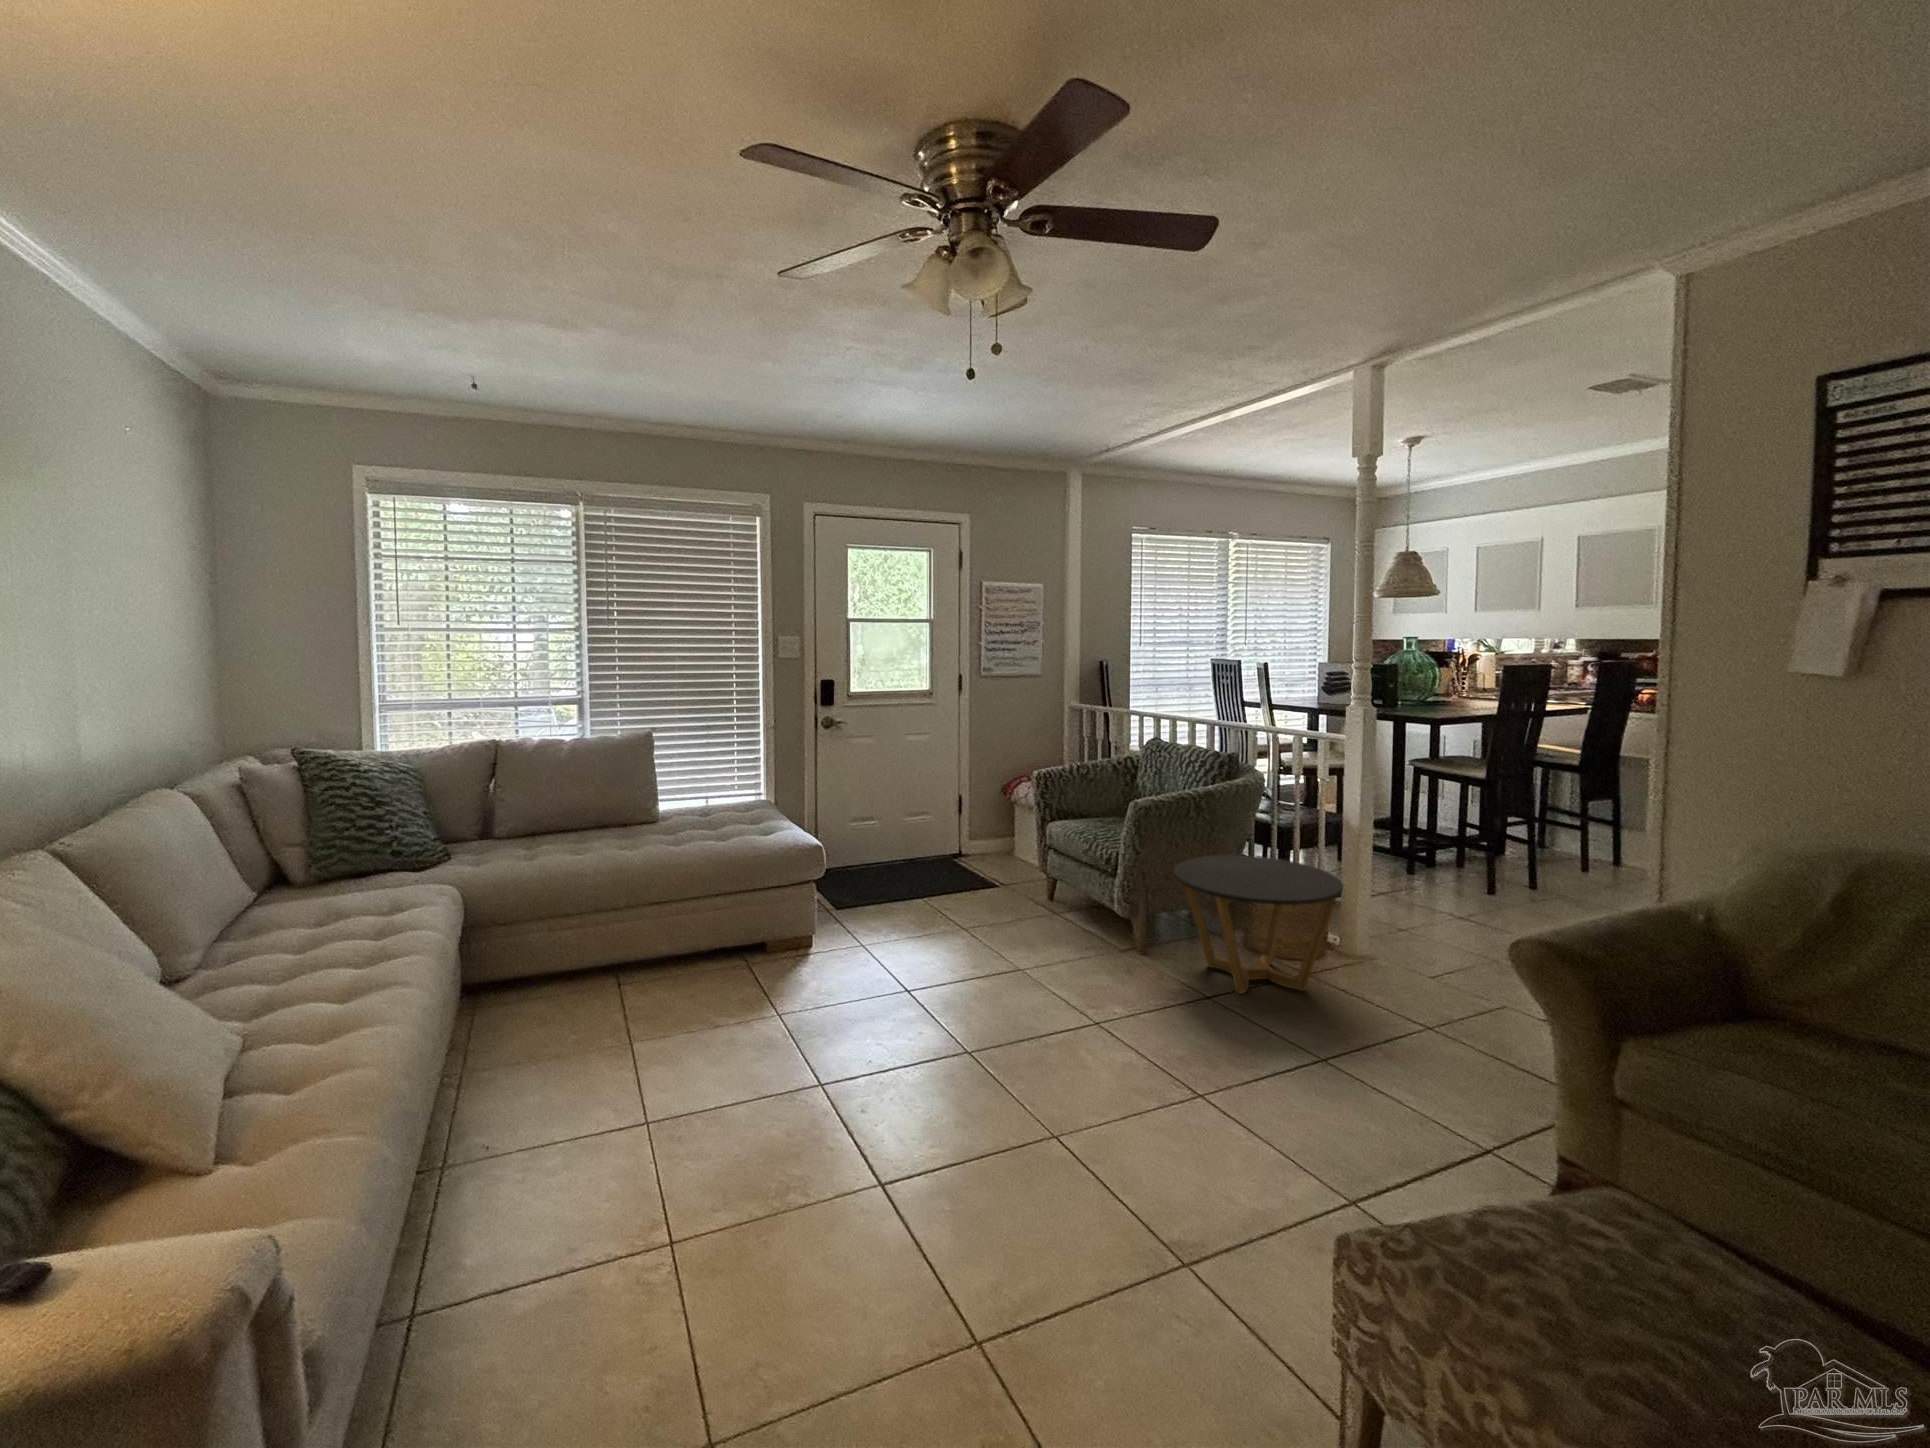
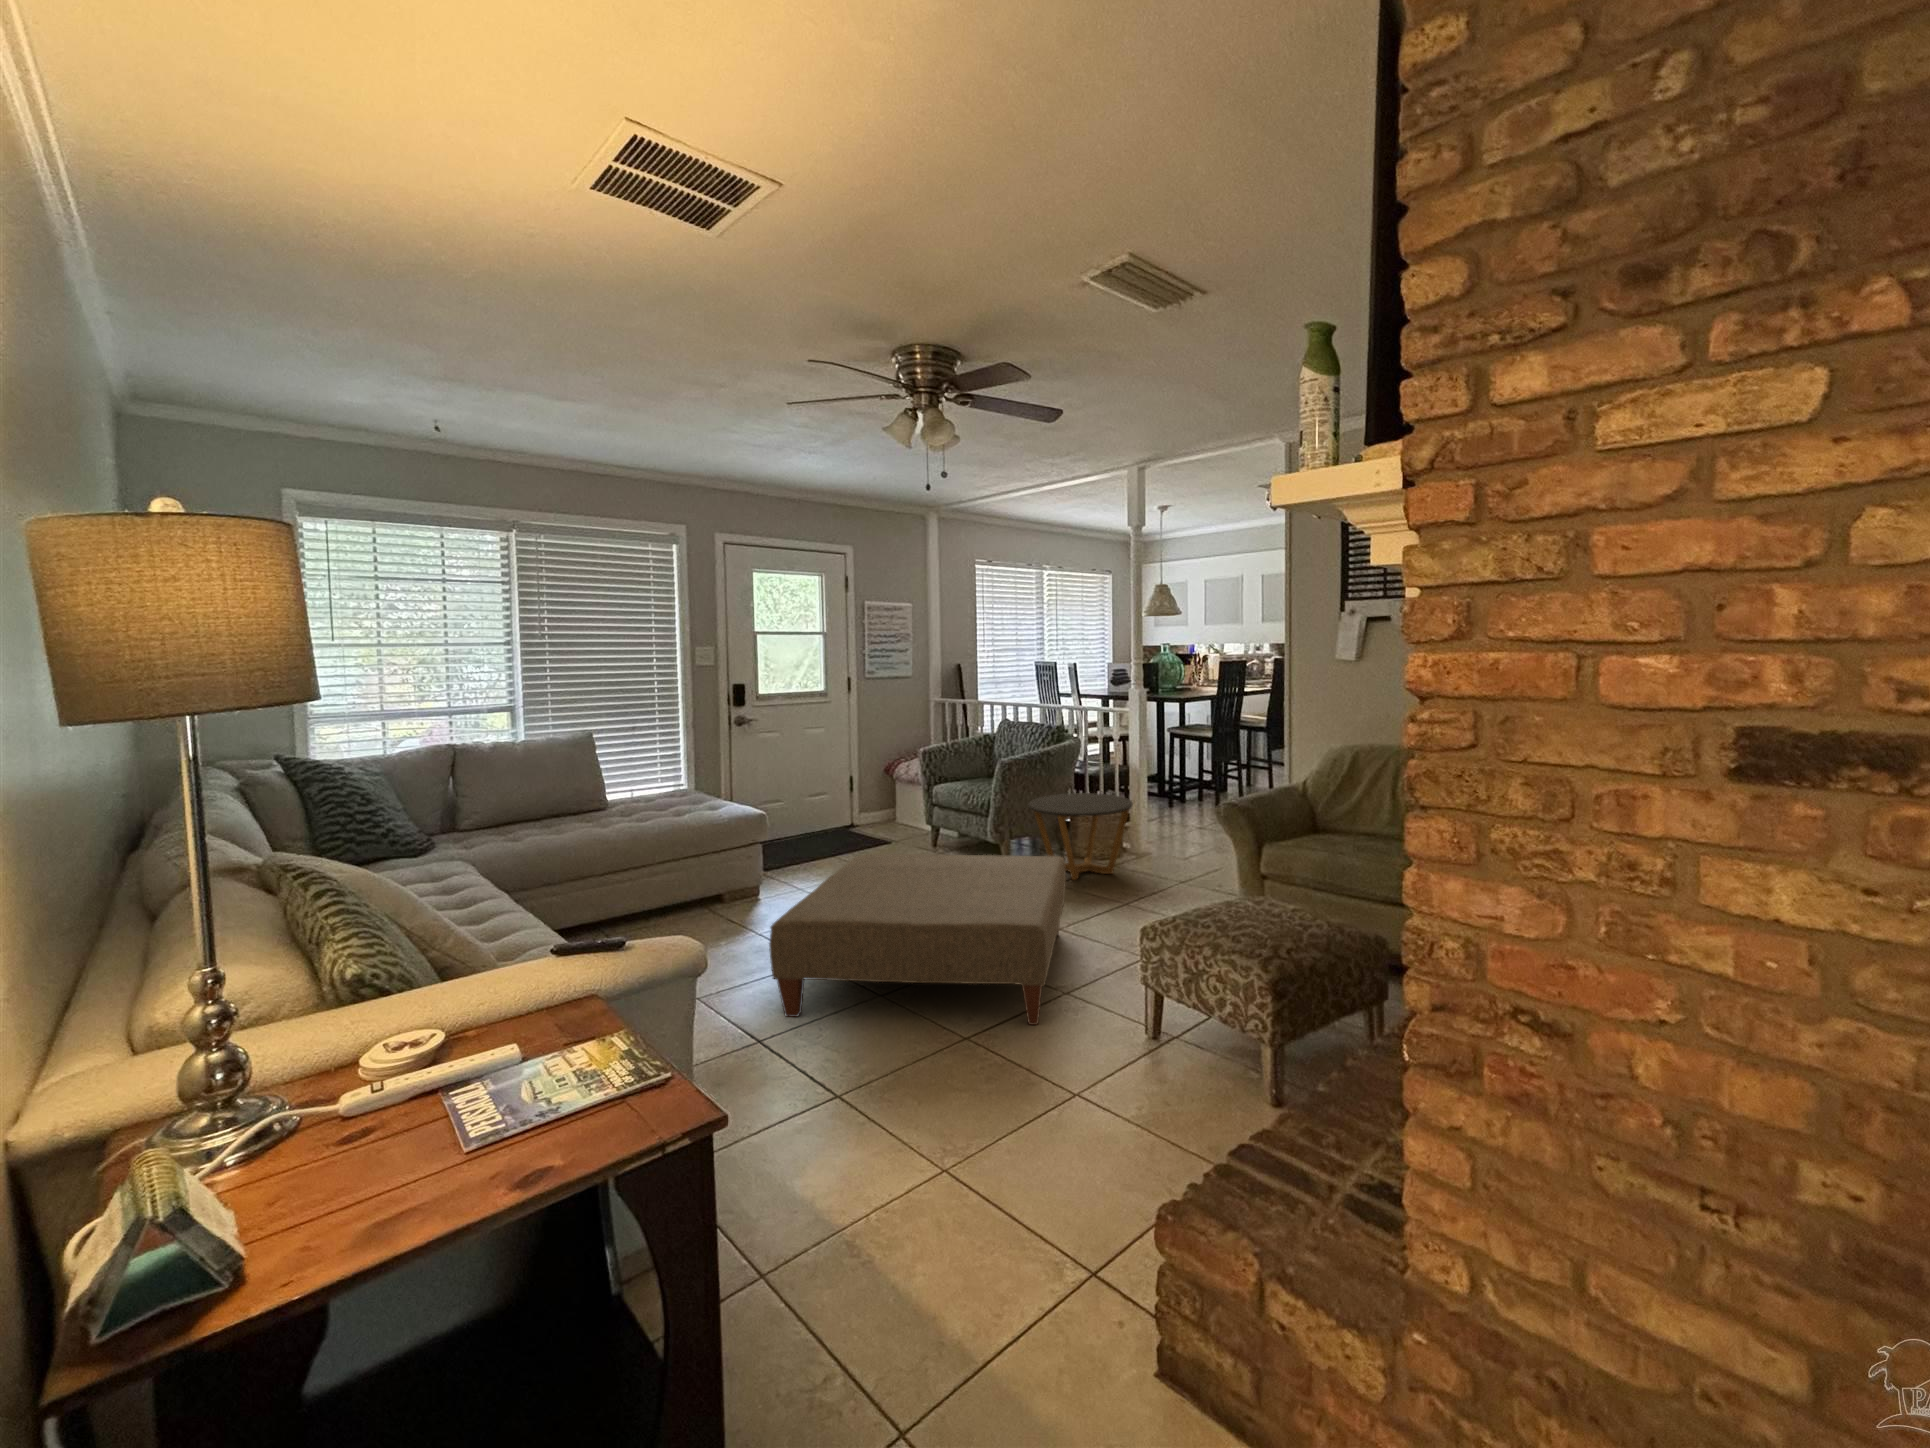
ottoman: none [705,933,1212,1355] -> present [769,854,1066,1025]

